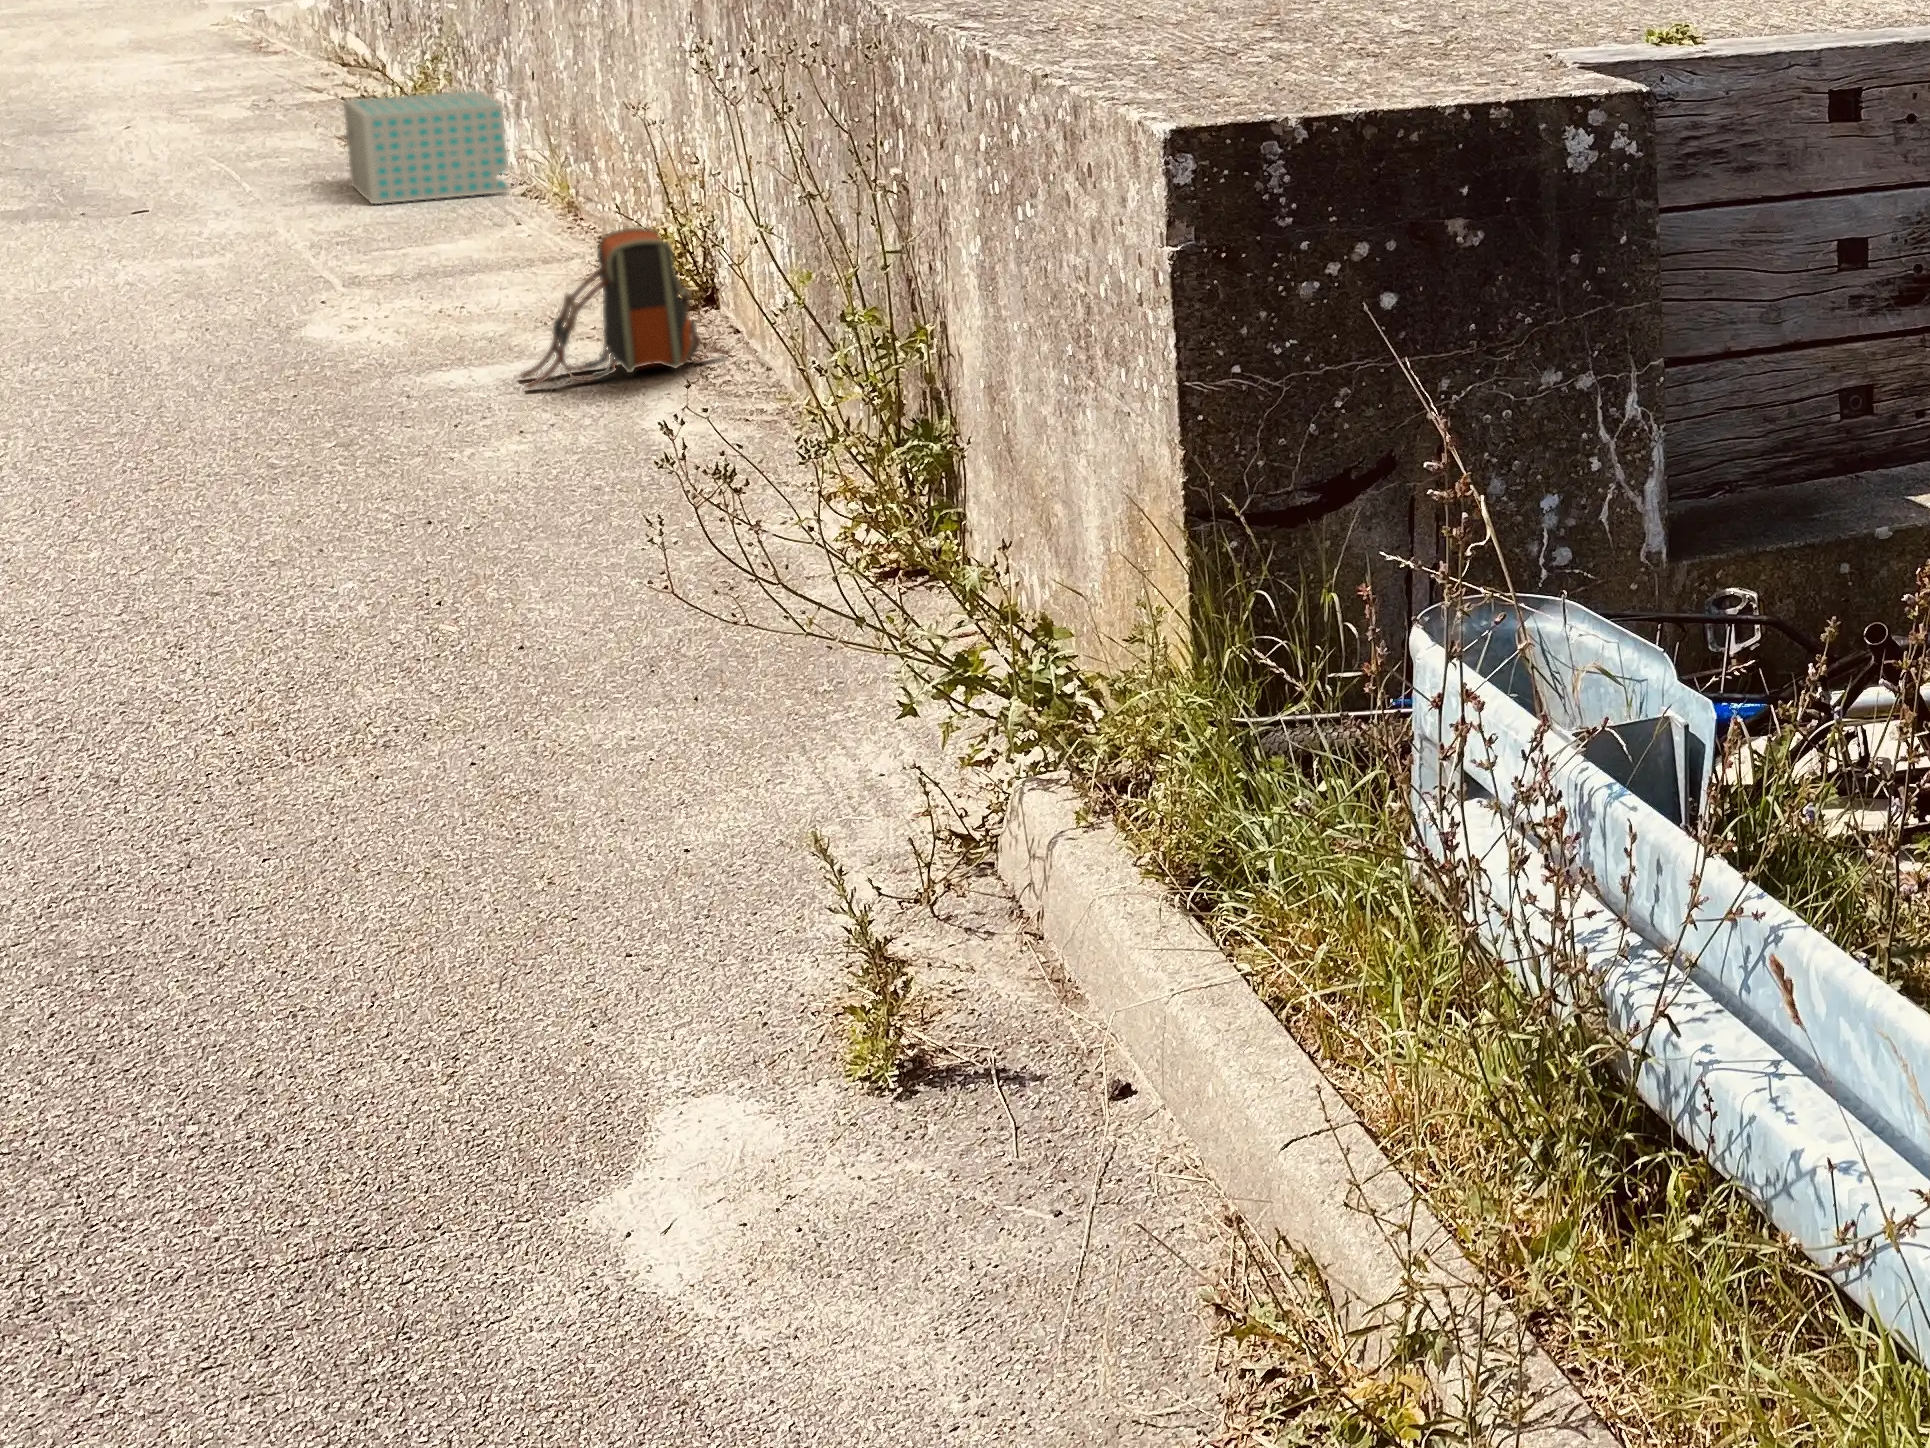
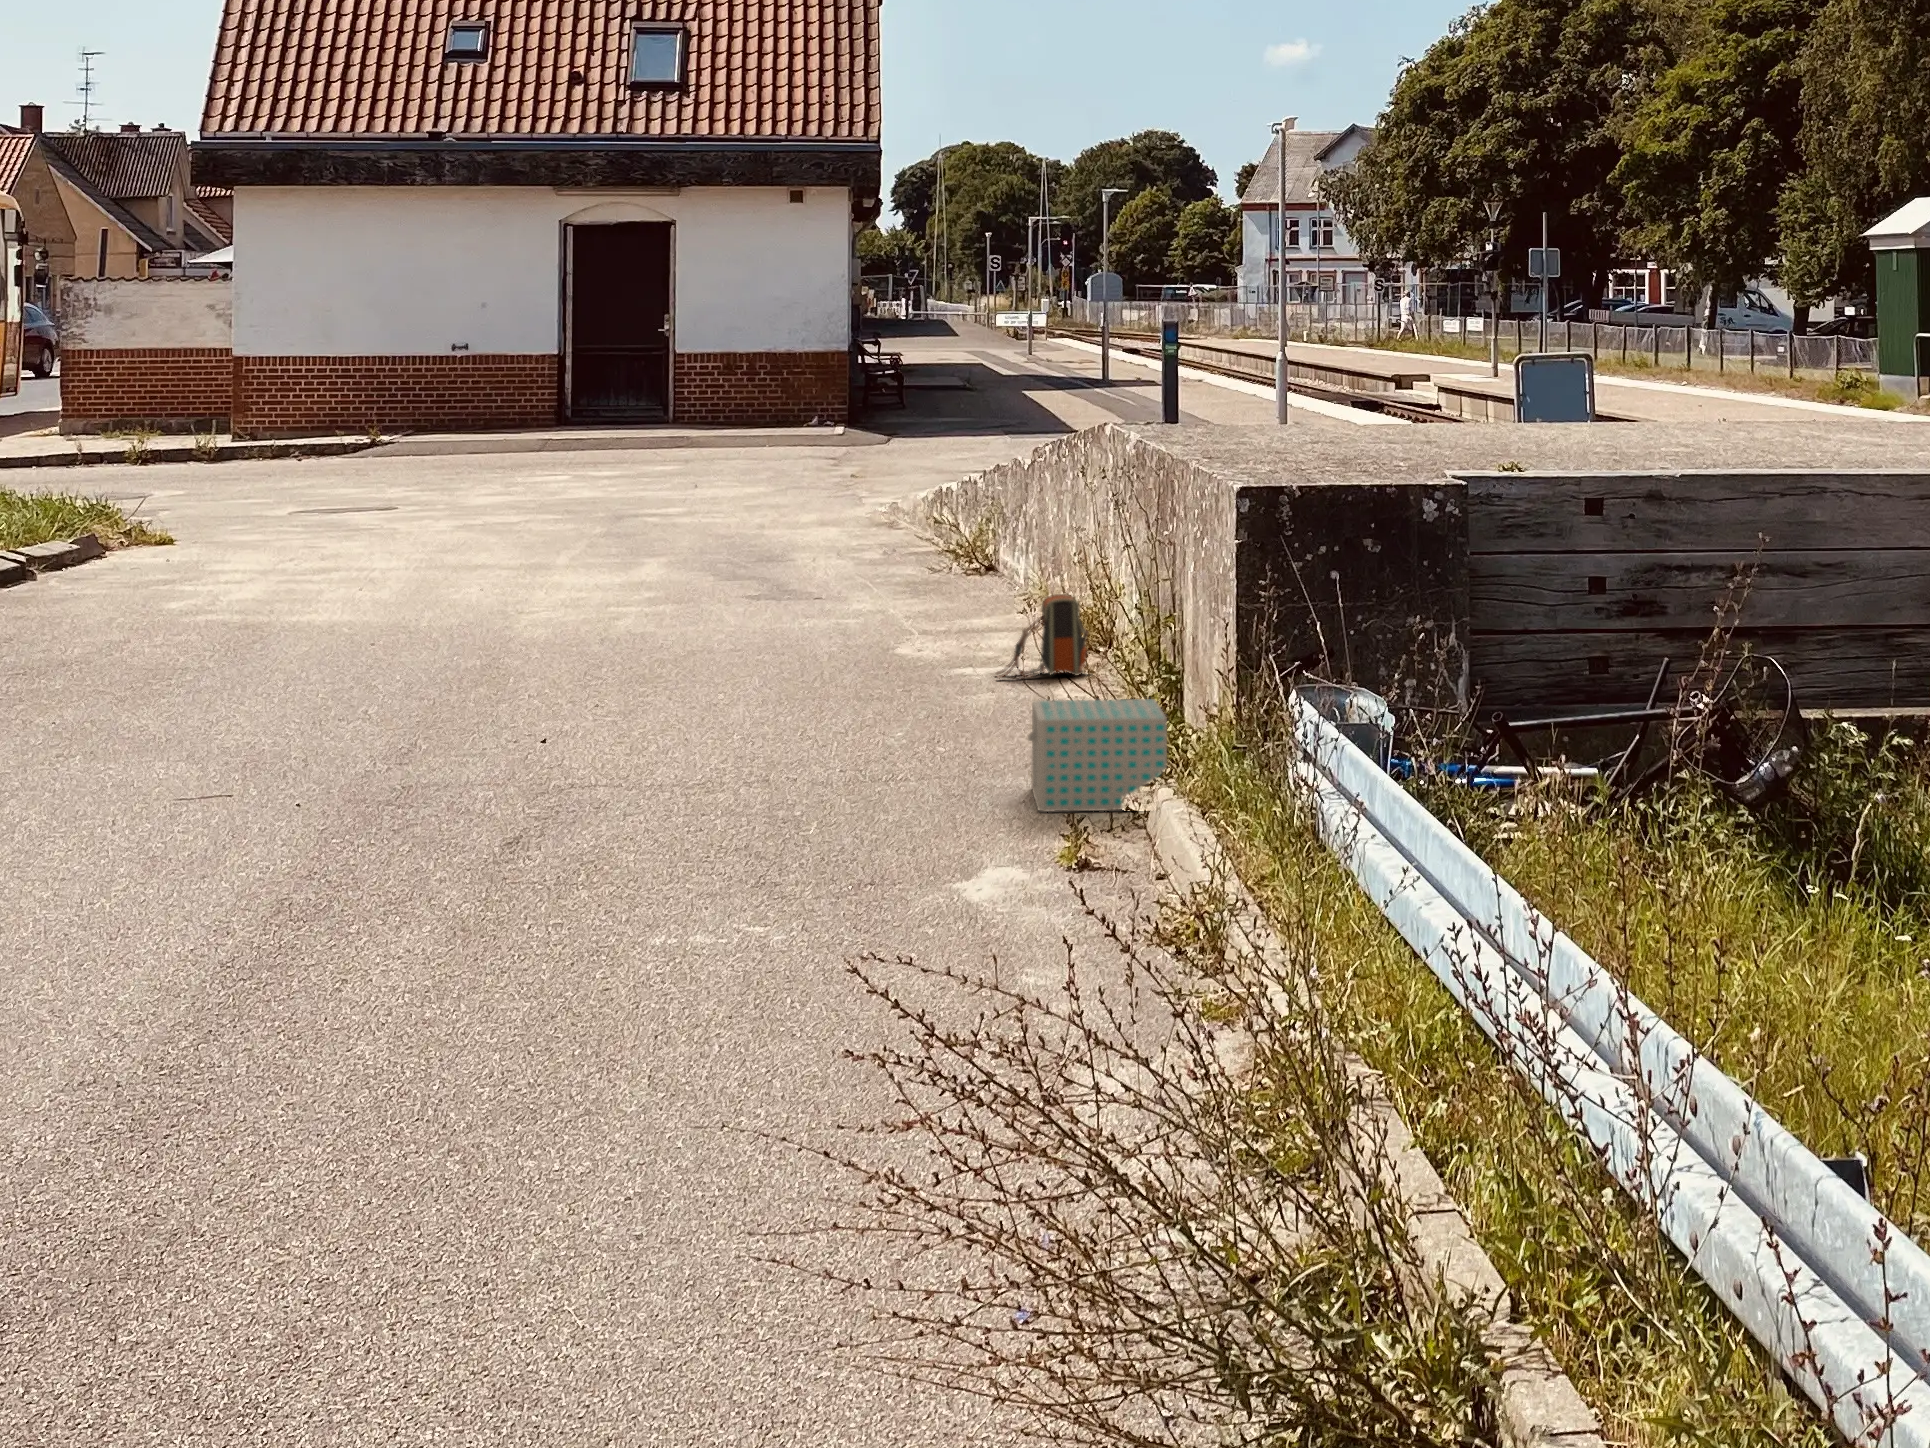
storage box: present [344,91,509,204] -> present [1028,699,1167,812]

